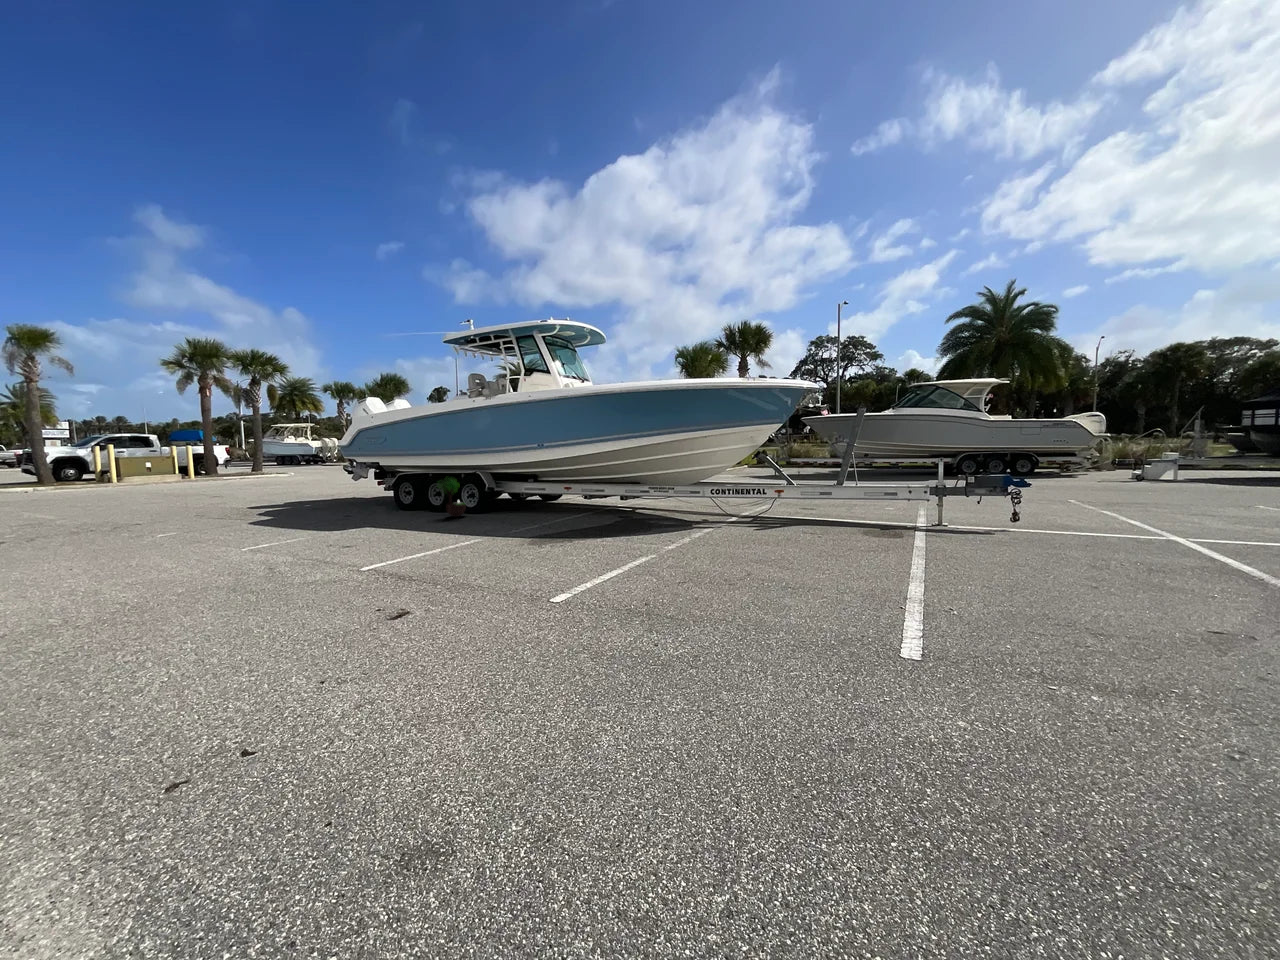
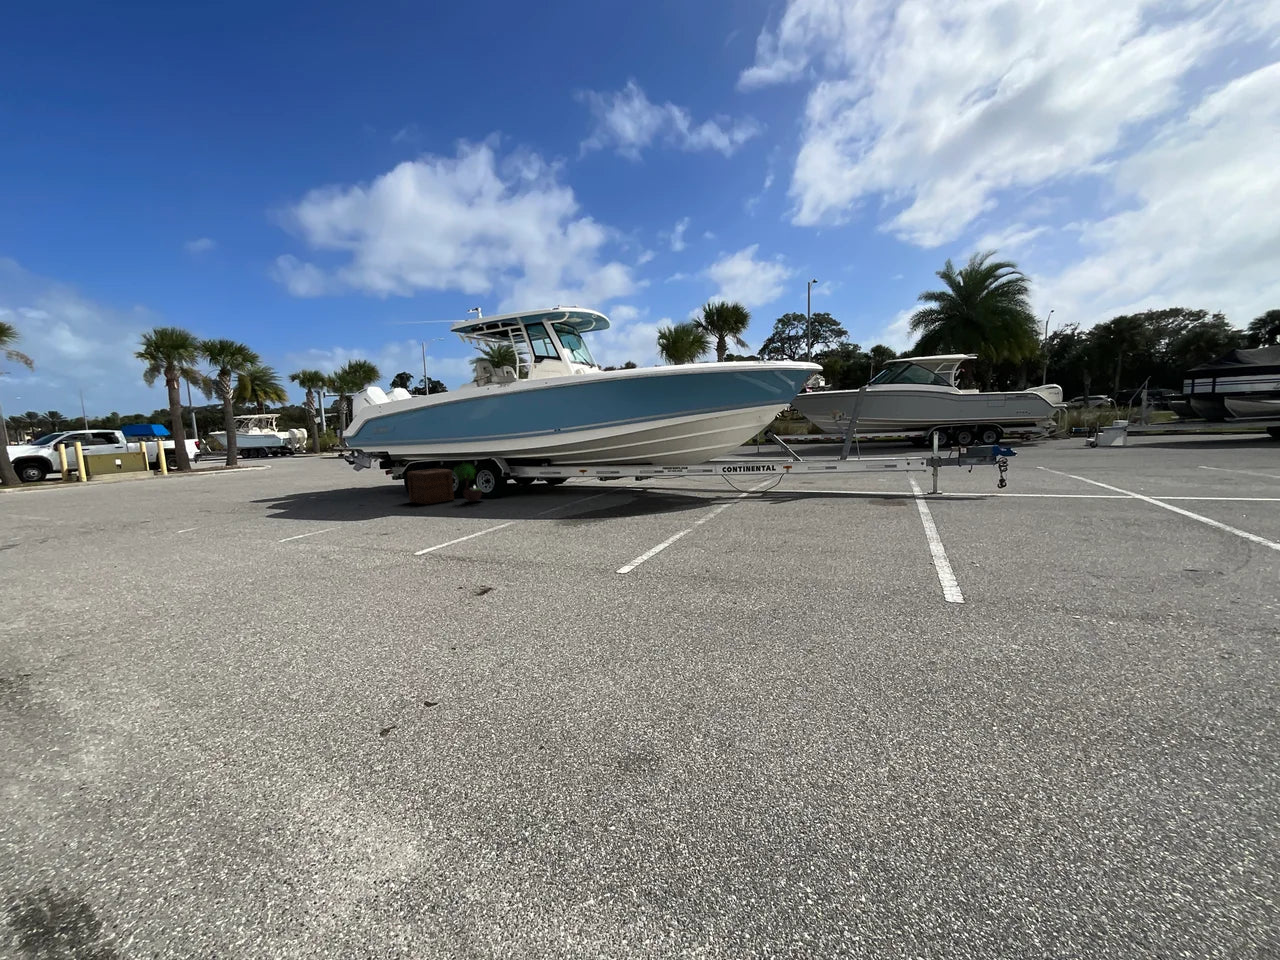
wooden crate: none [393,481,439,518] -> present [407,469,454,504]

